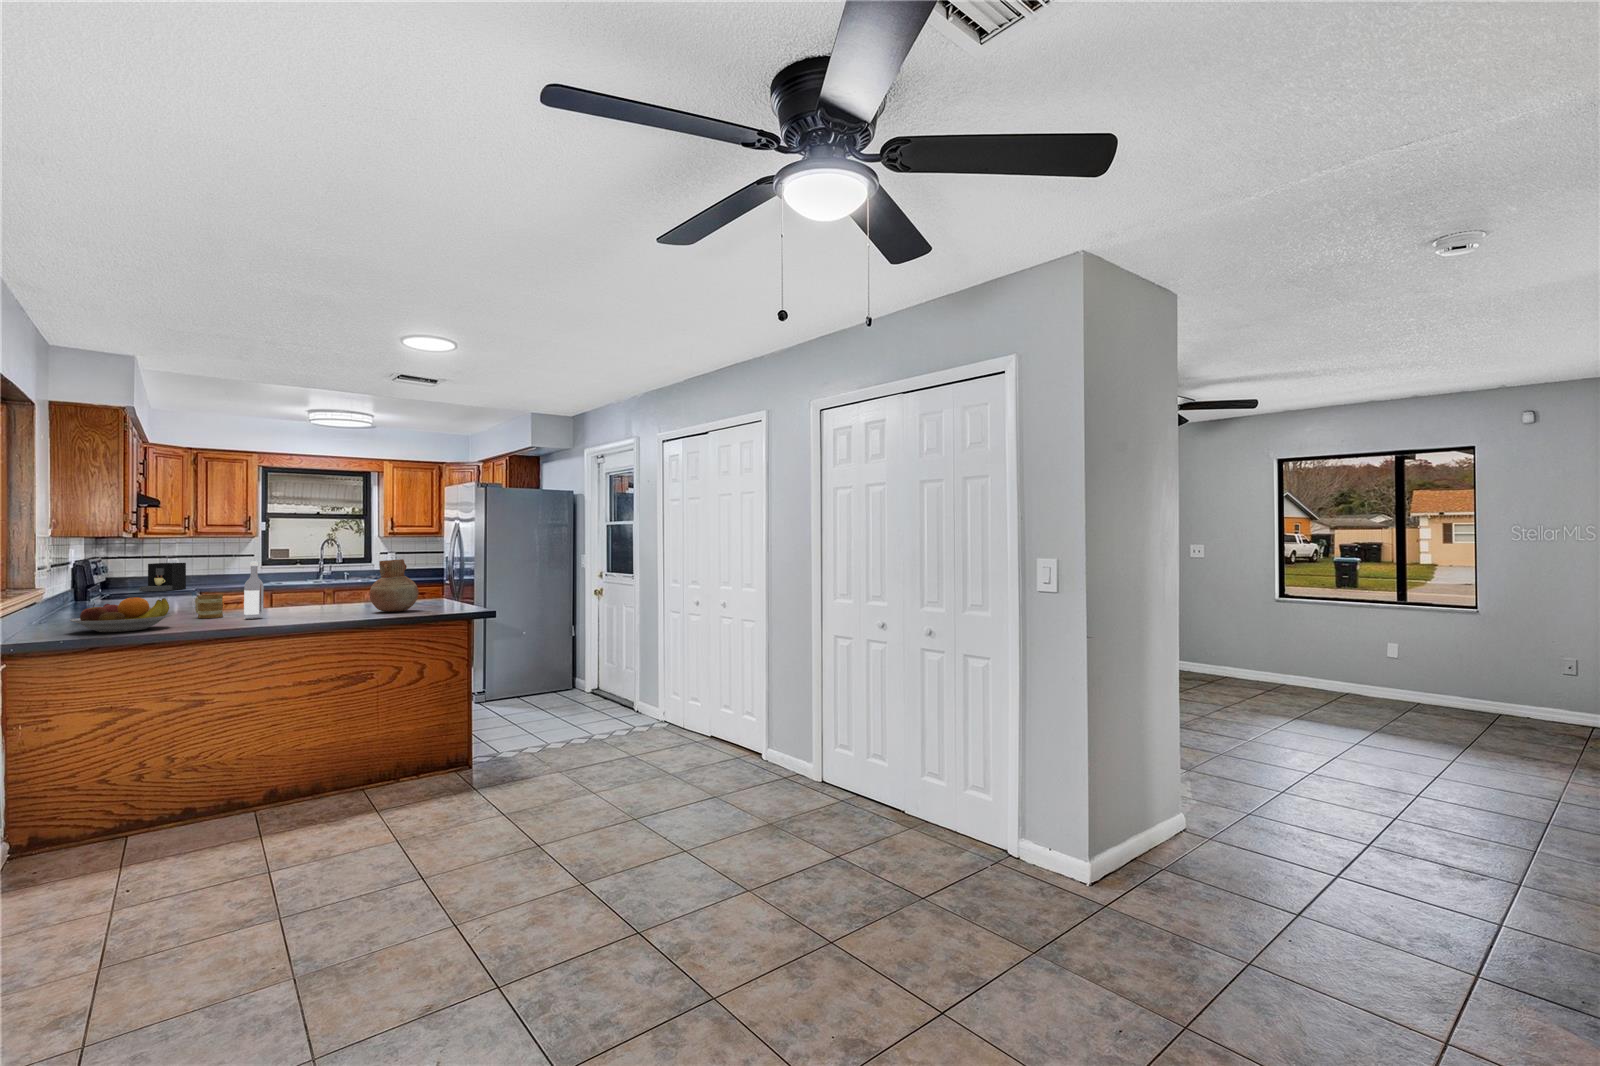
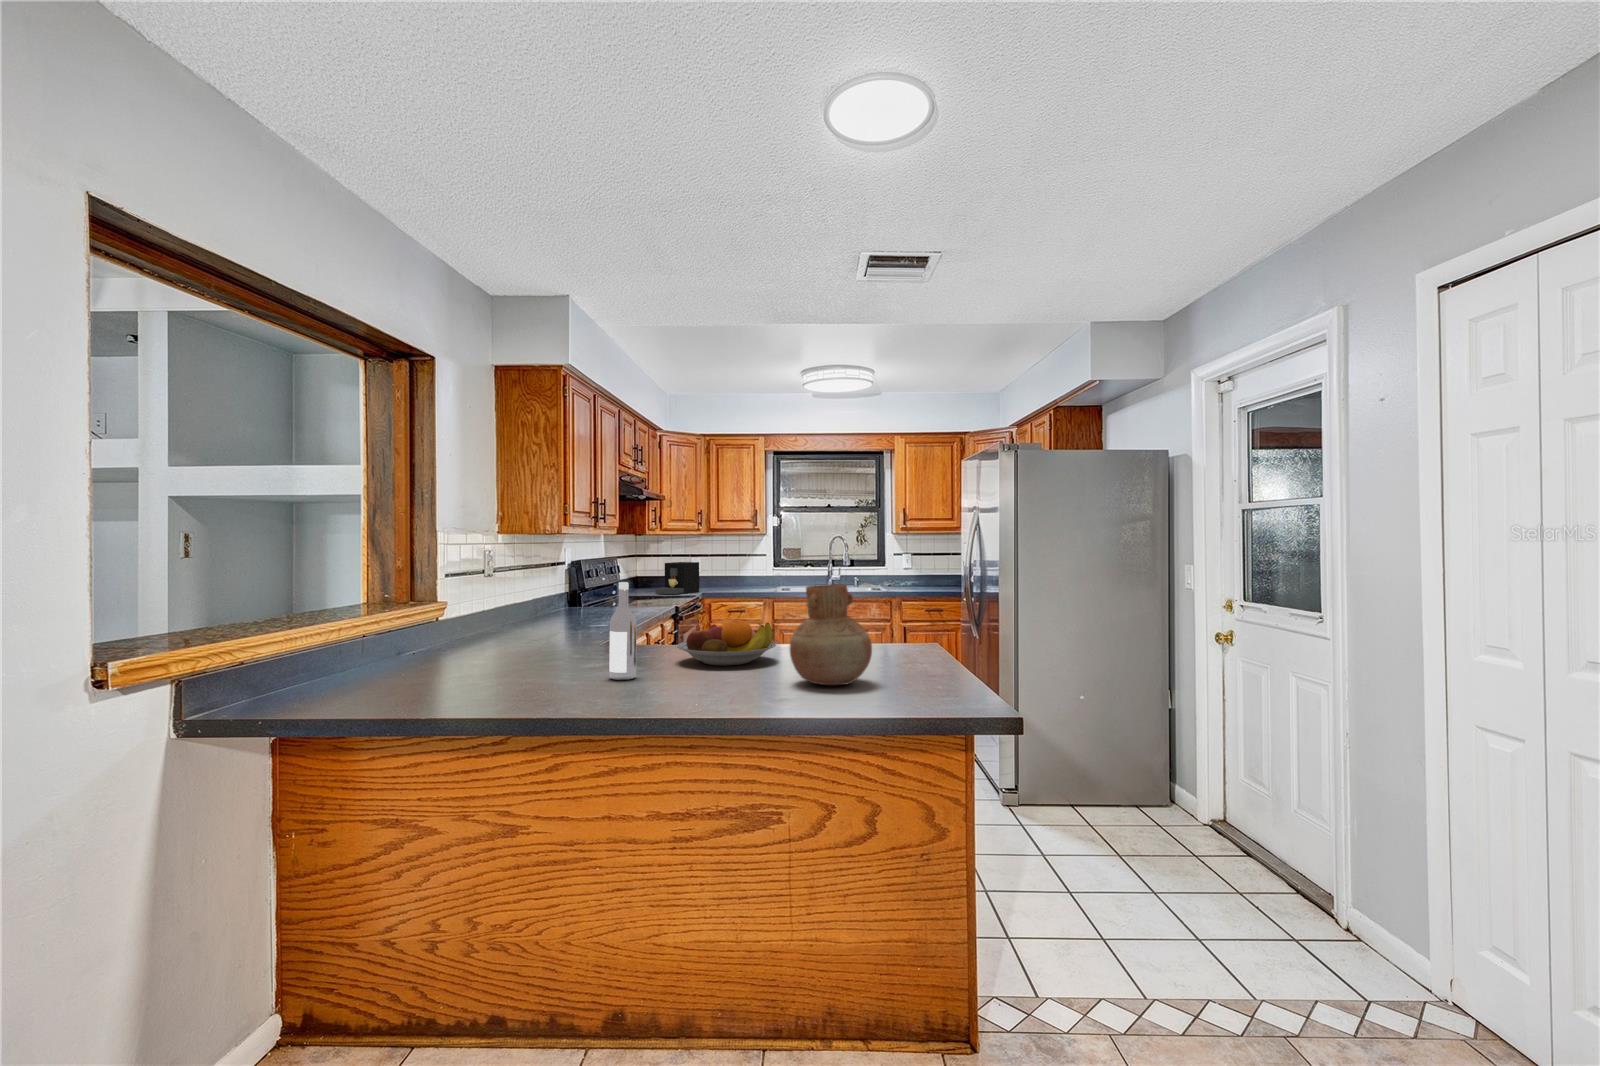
mug: present [195,594,223,619] -> none [573,629,604,668]
fruit bowl: present [70,597,172,632] -> present [677,620,776,666]

